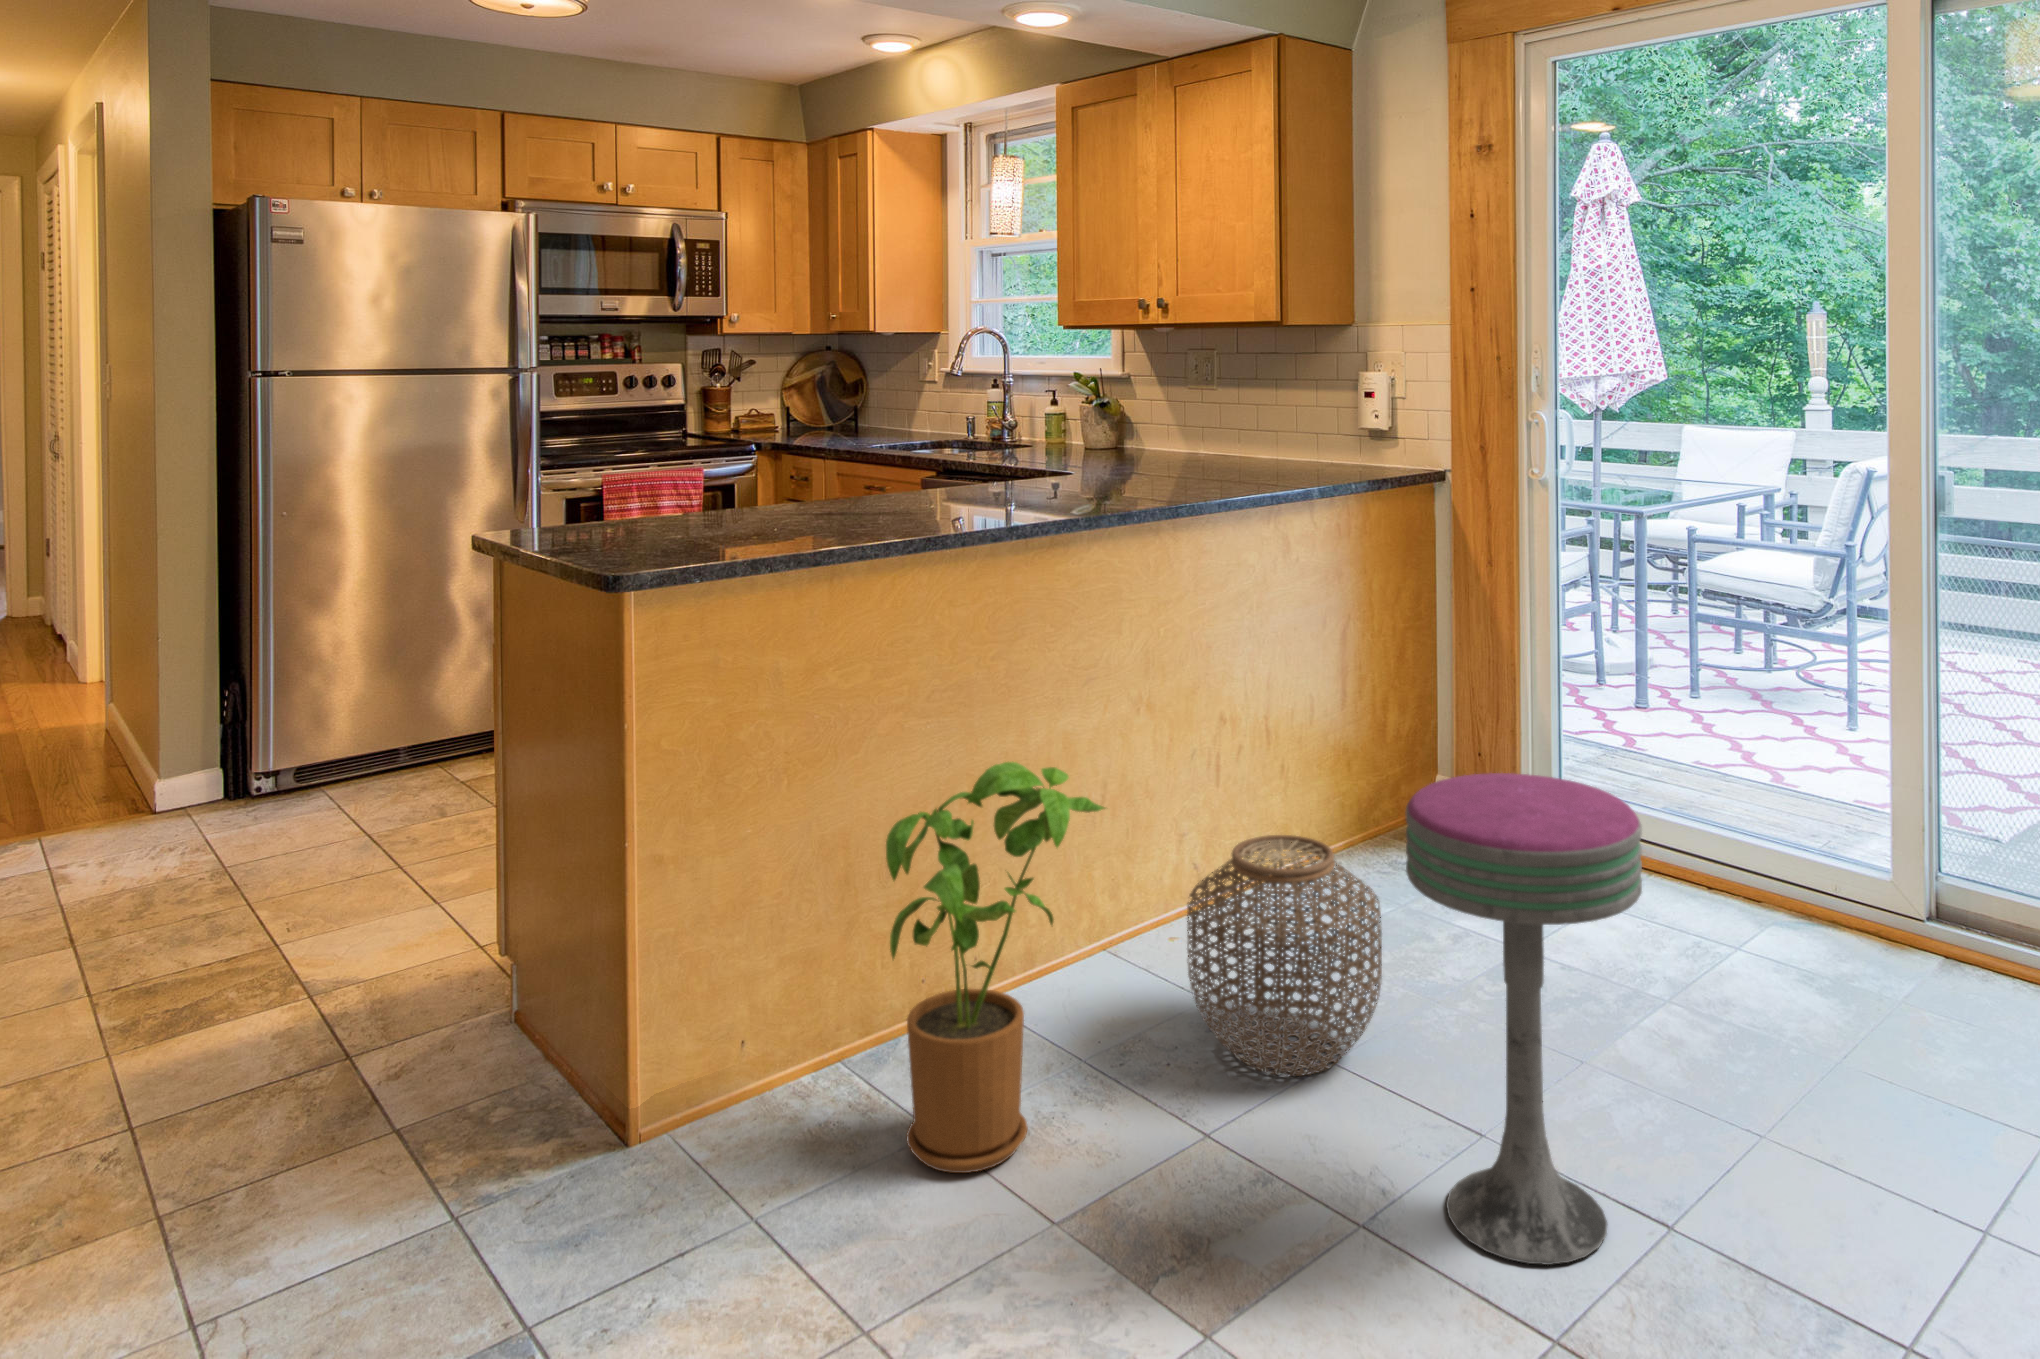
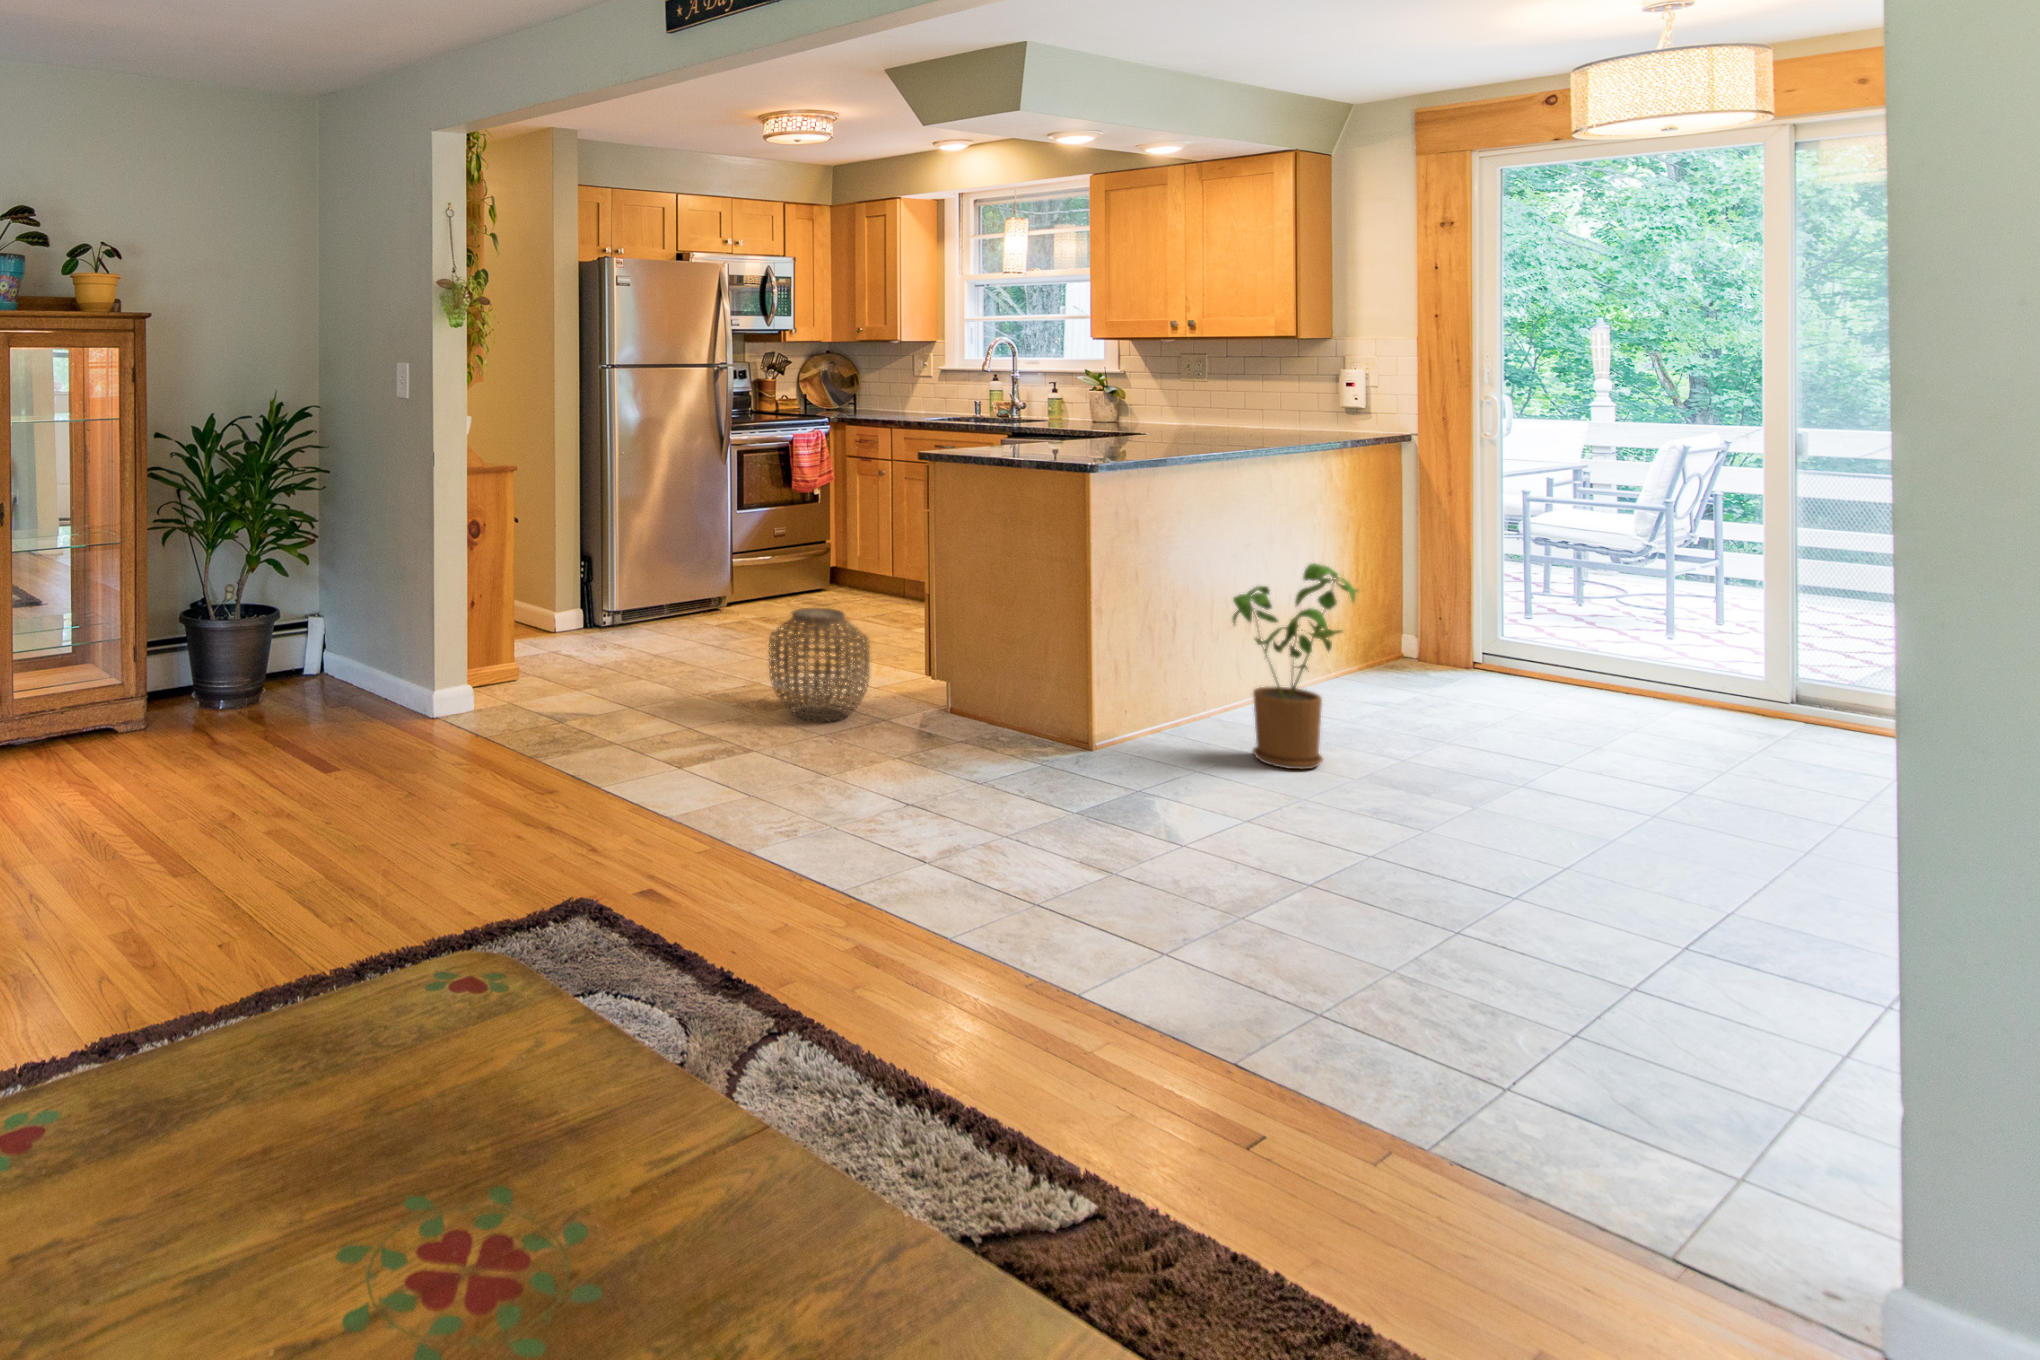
bar stool: present [1405,773,1642,1265] -> none [1556,574,1704,806]
woven basket: present [1187,835,1382,1076] -> present [769,608,869,721]

